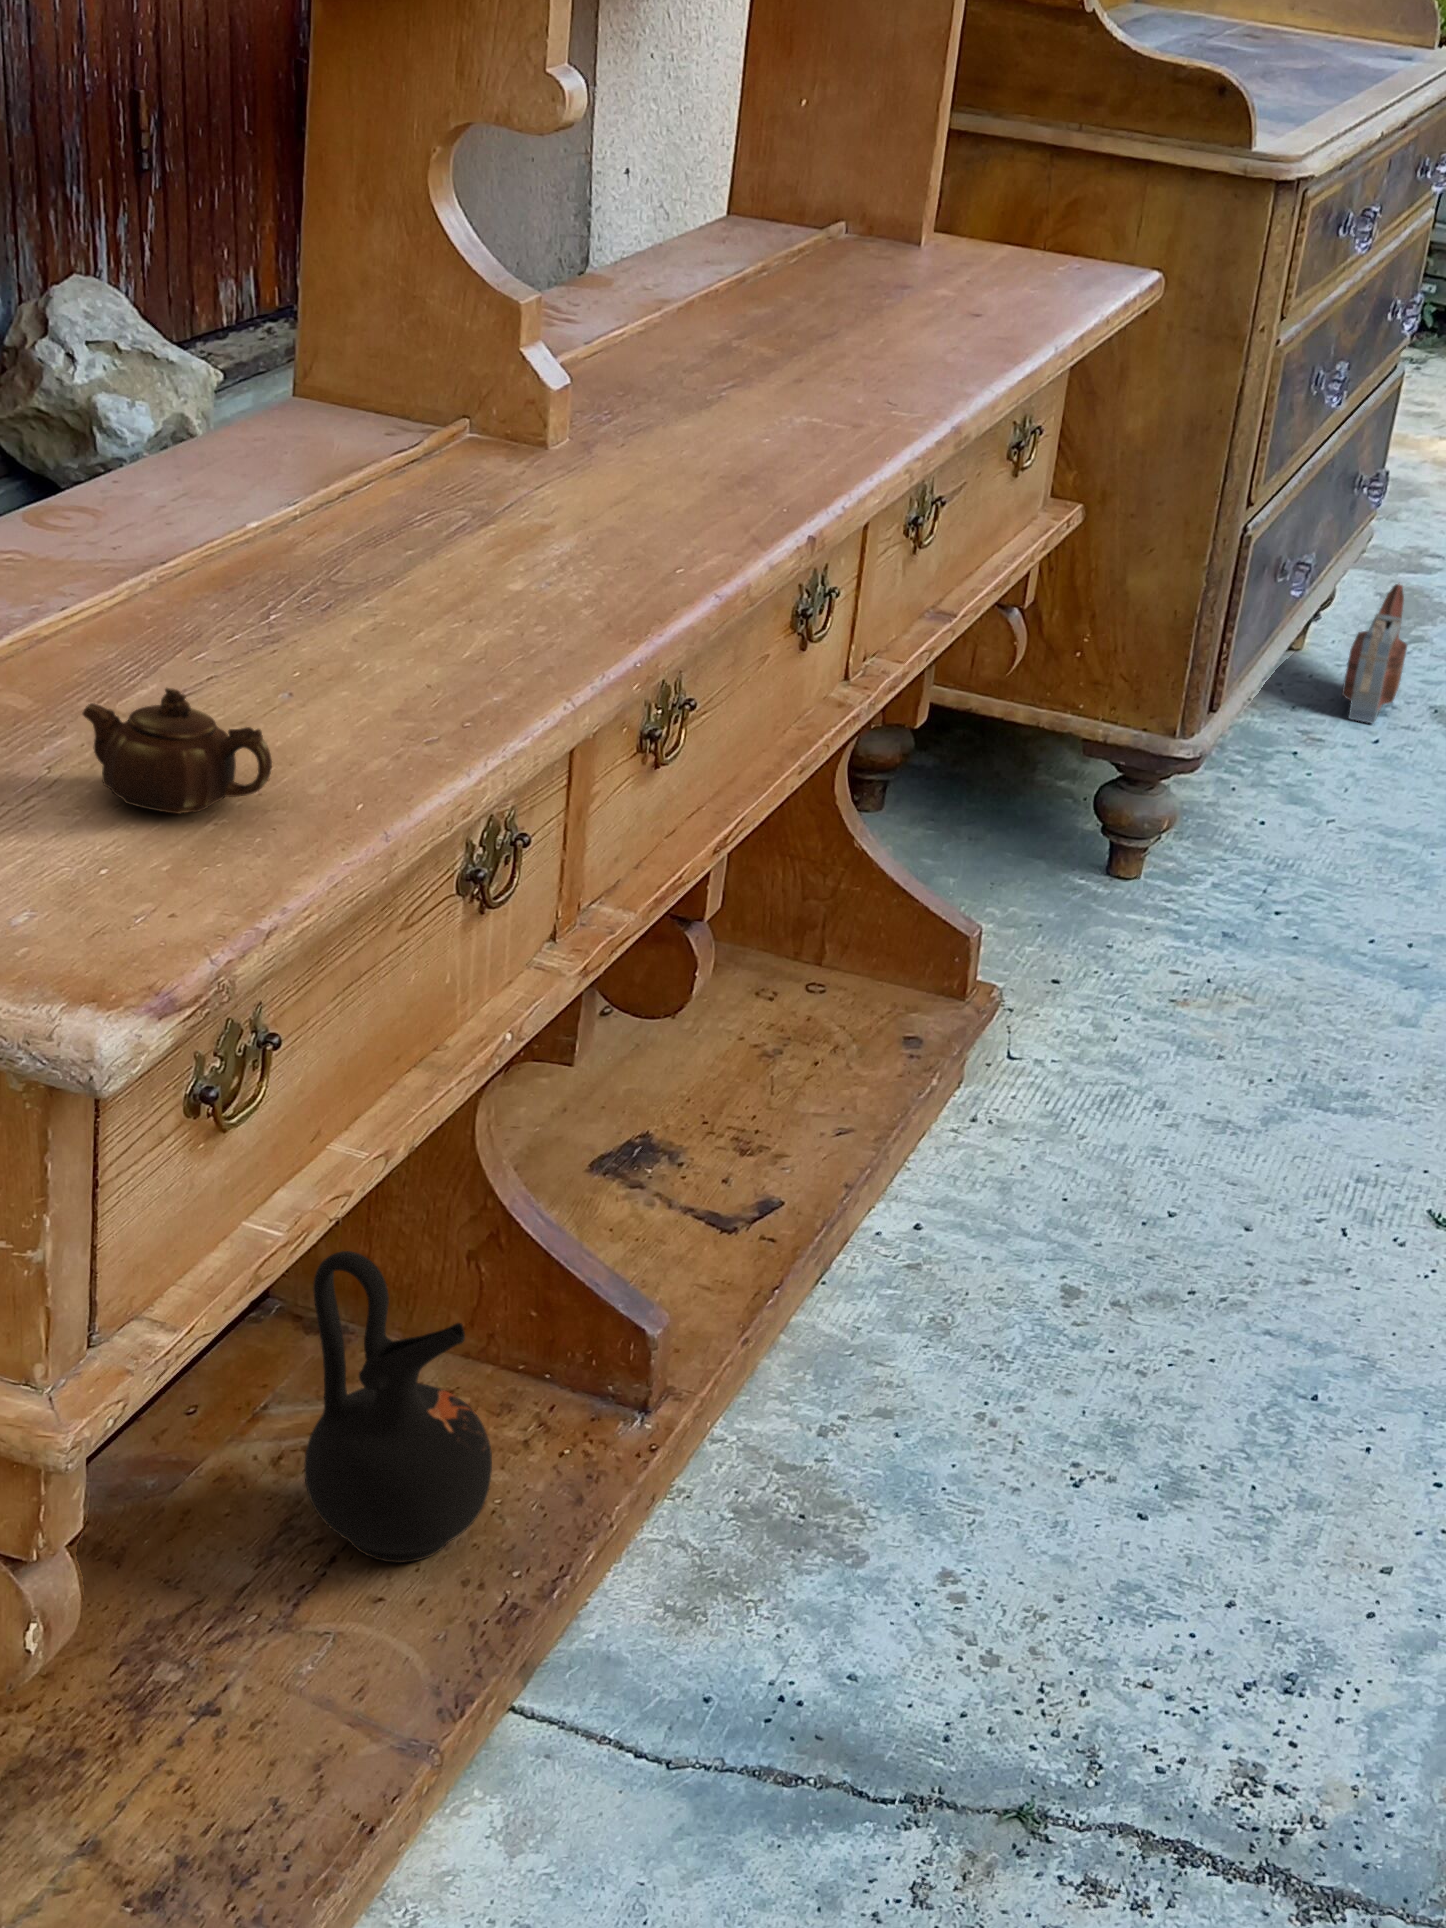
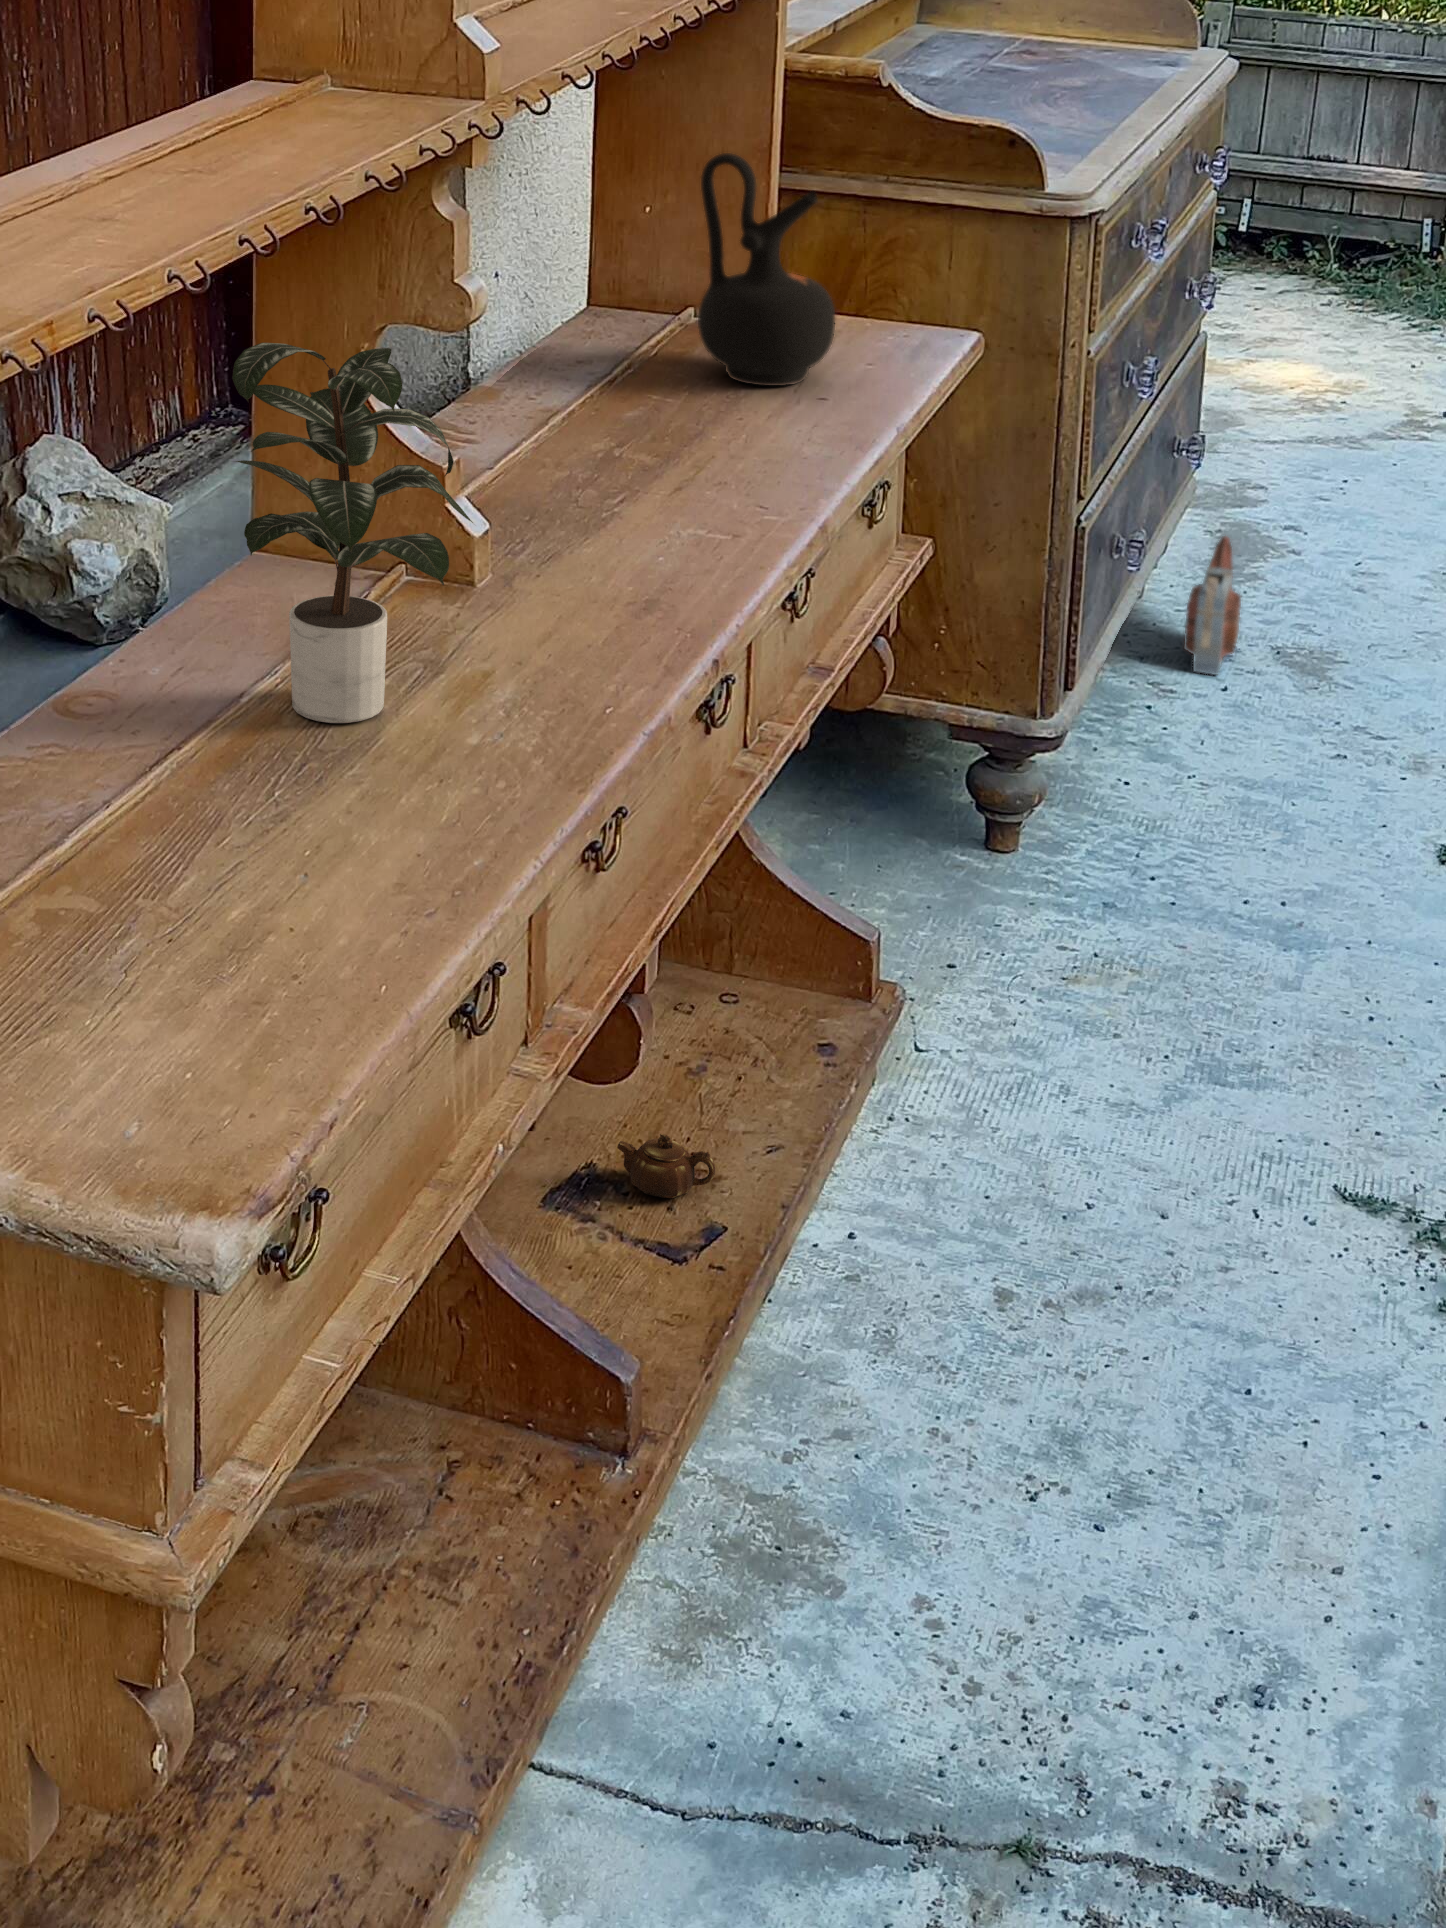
potted plant: none [186,74,586,552] -> present [232,343,473,723]
teapot: present [82,688,272,814] -> present [617,1134,715,1198]
ceramic jug: present [304,1251,492,1563] -> present [698,153,835,386]

